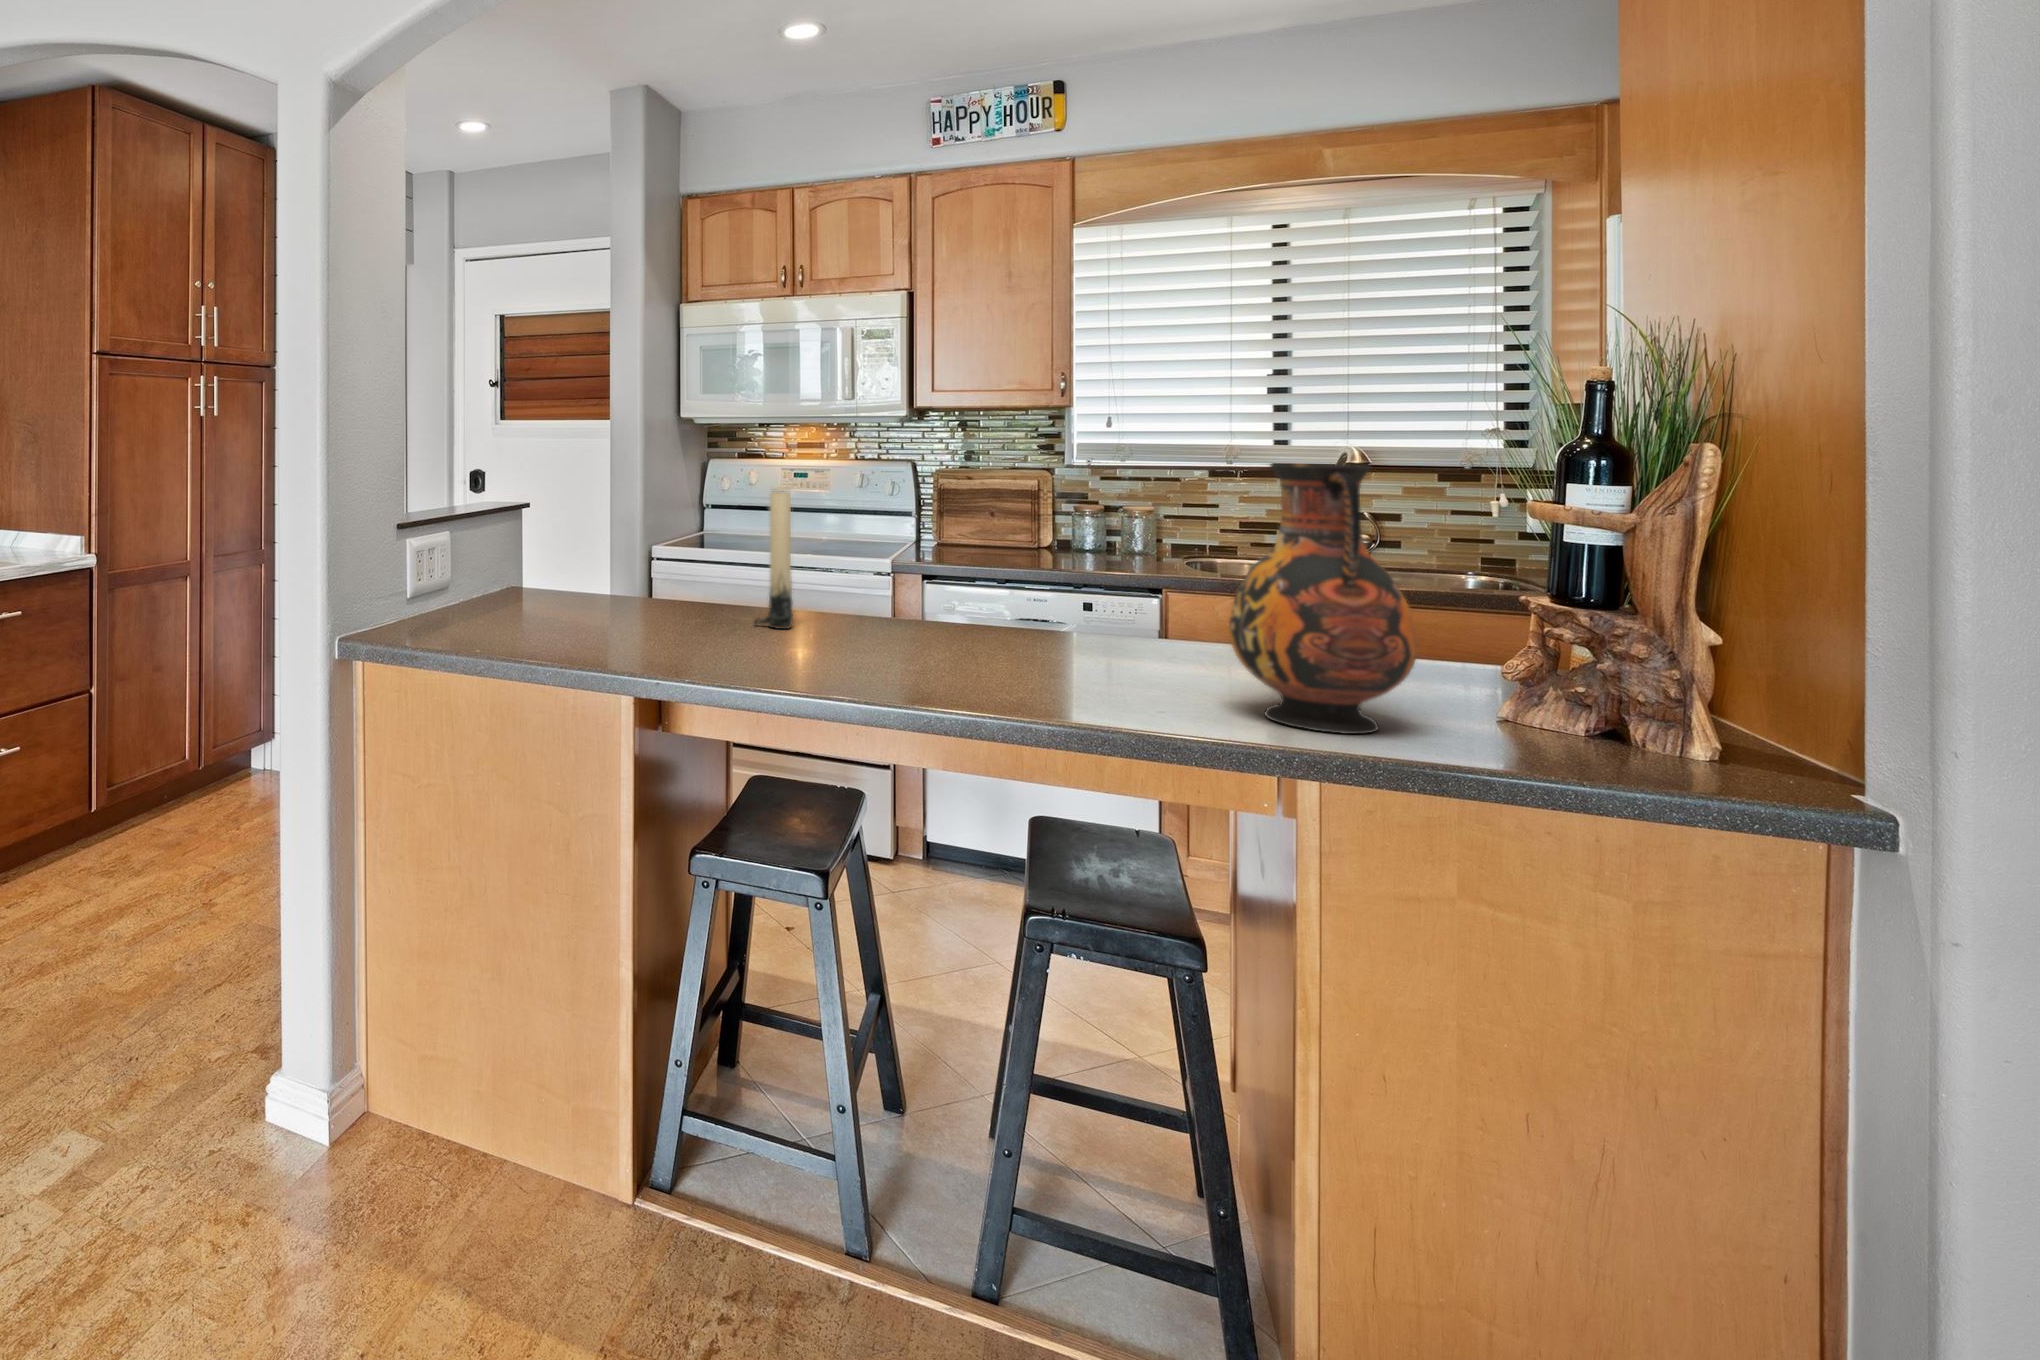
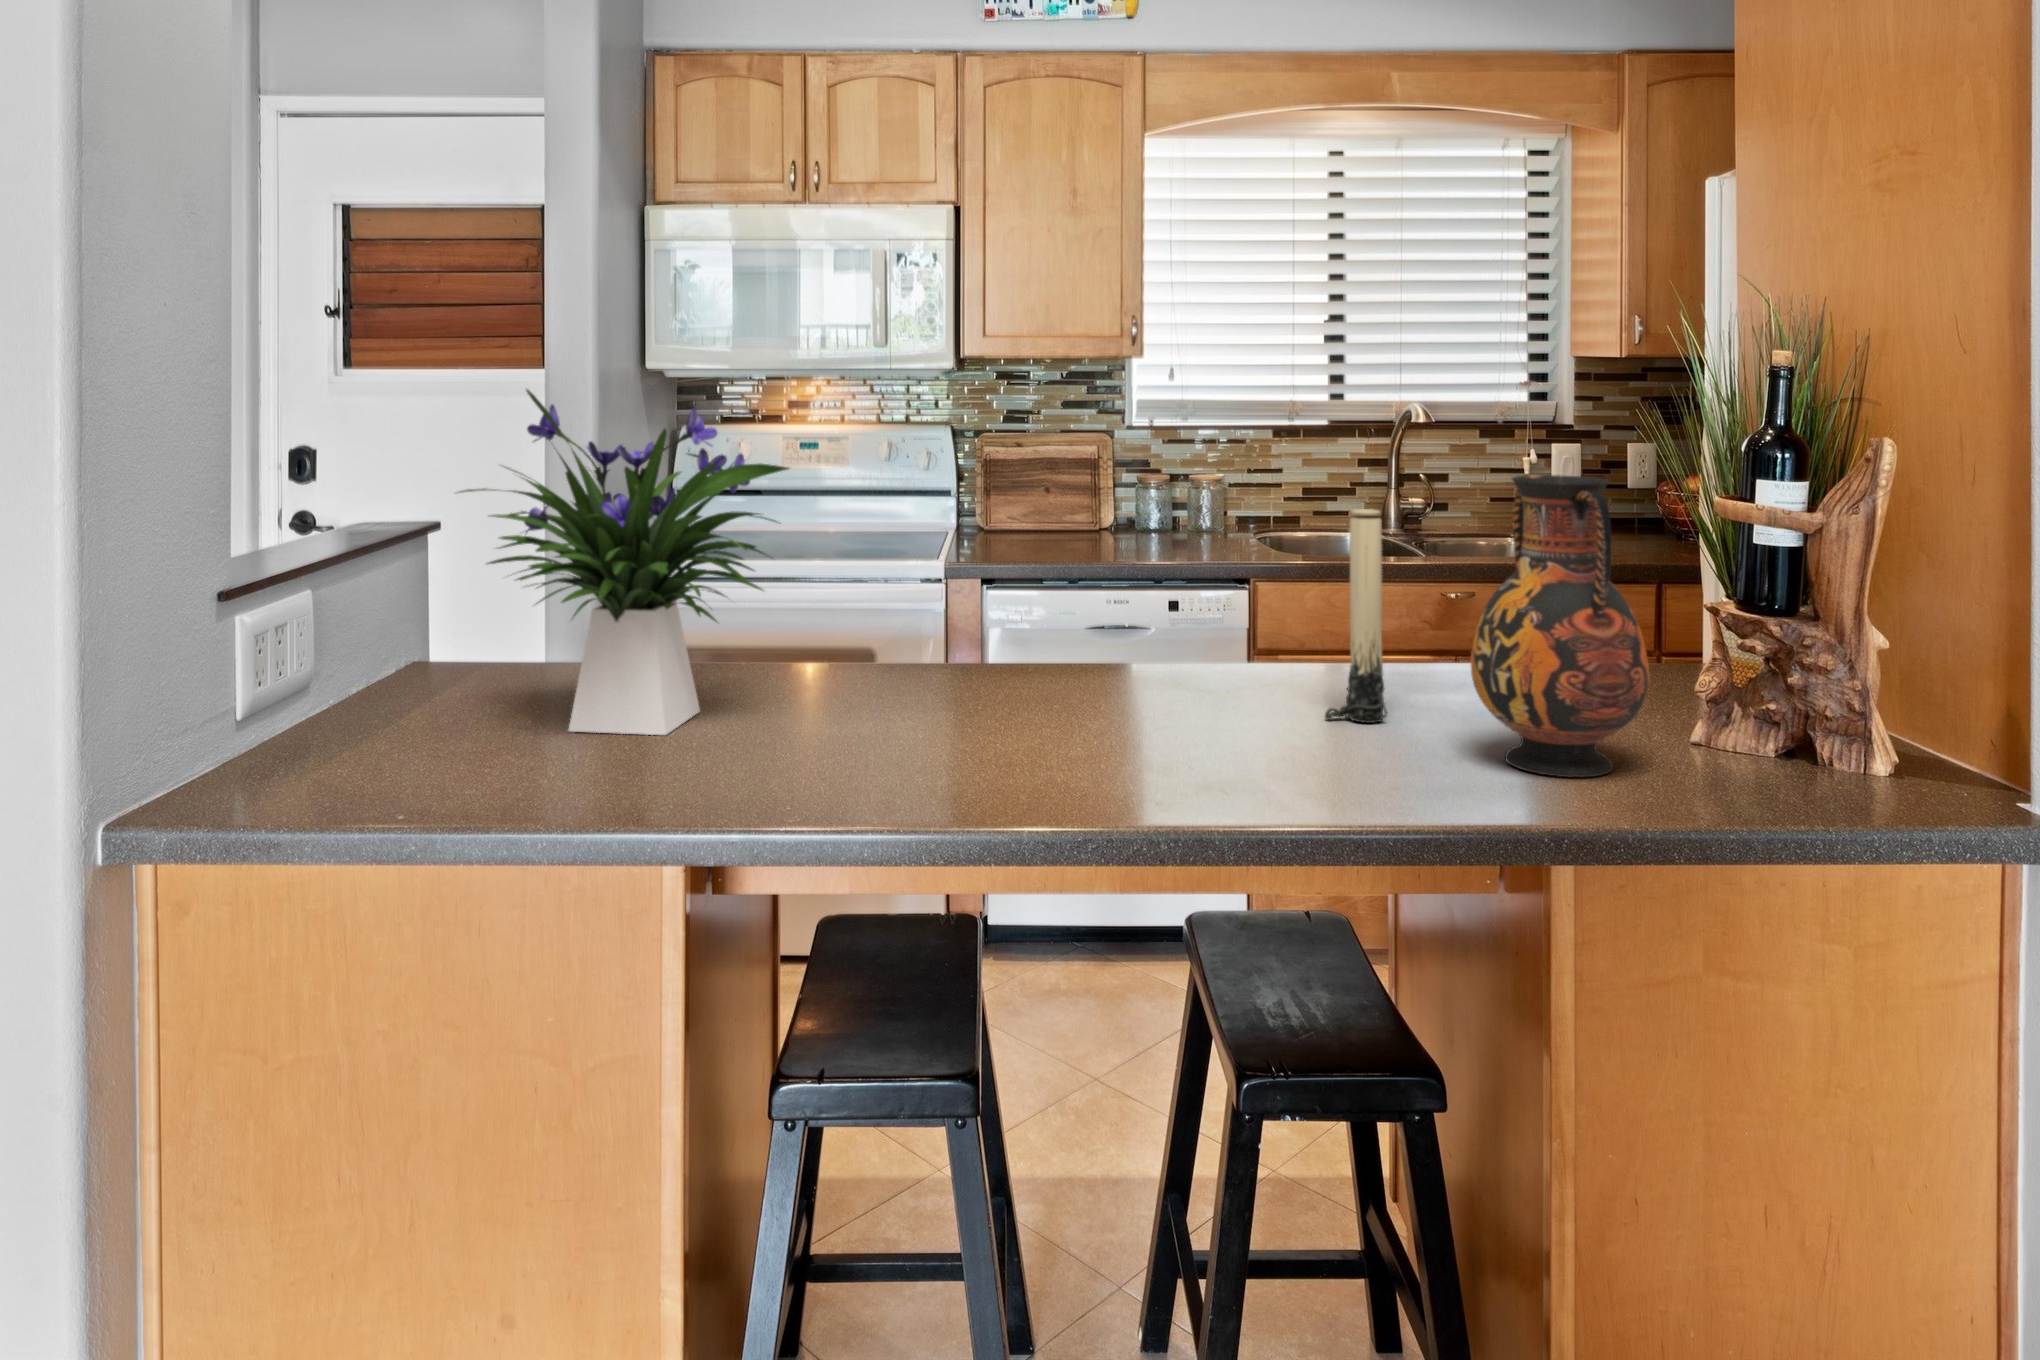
flower arrangement: none [460,402,685,636] -> present [459,390,789,735]
candle: present [754,487,793,629] -> present [1325,509,1388,723]

